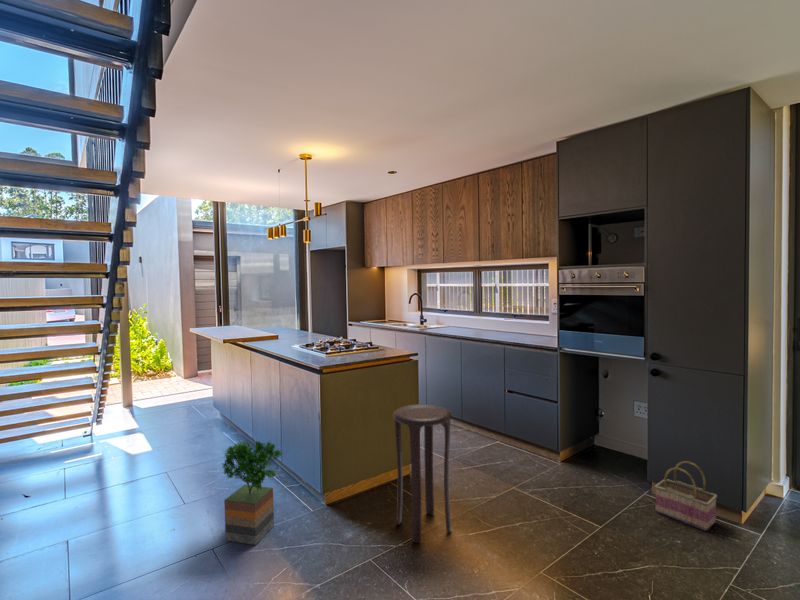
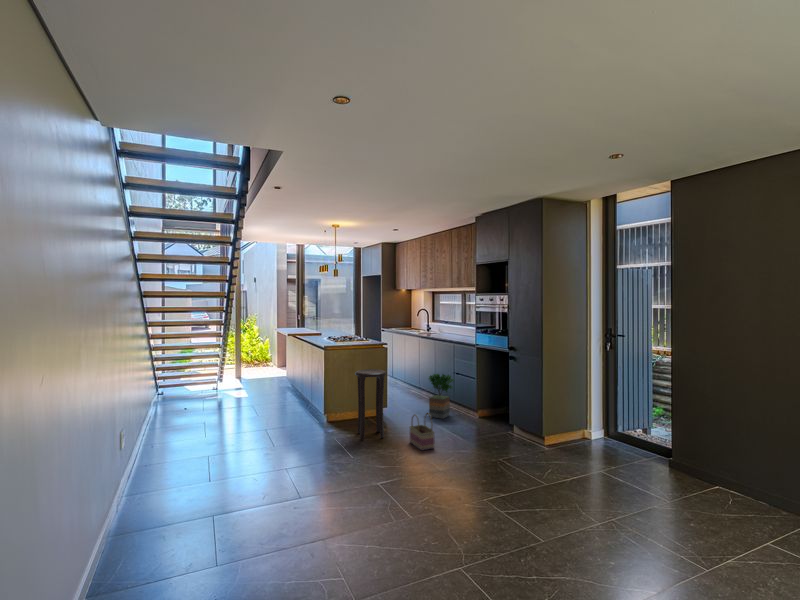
potted tree: present [223,441,282,545] -> present [429,374,454,419]
basket: present [655,461,717,531] -> present [409,413,435,451]

